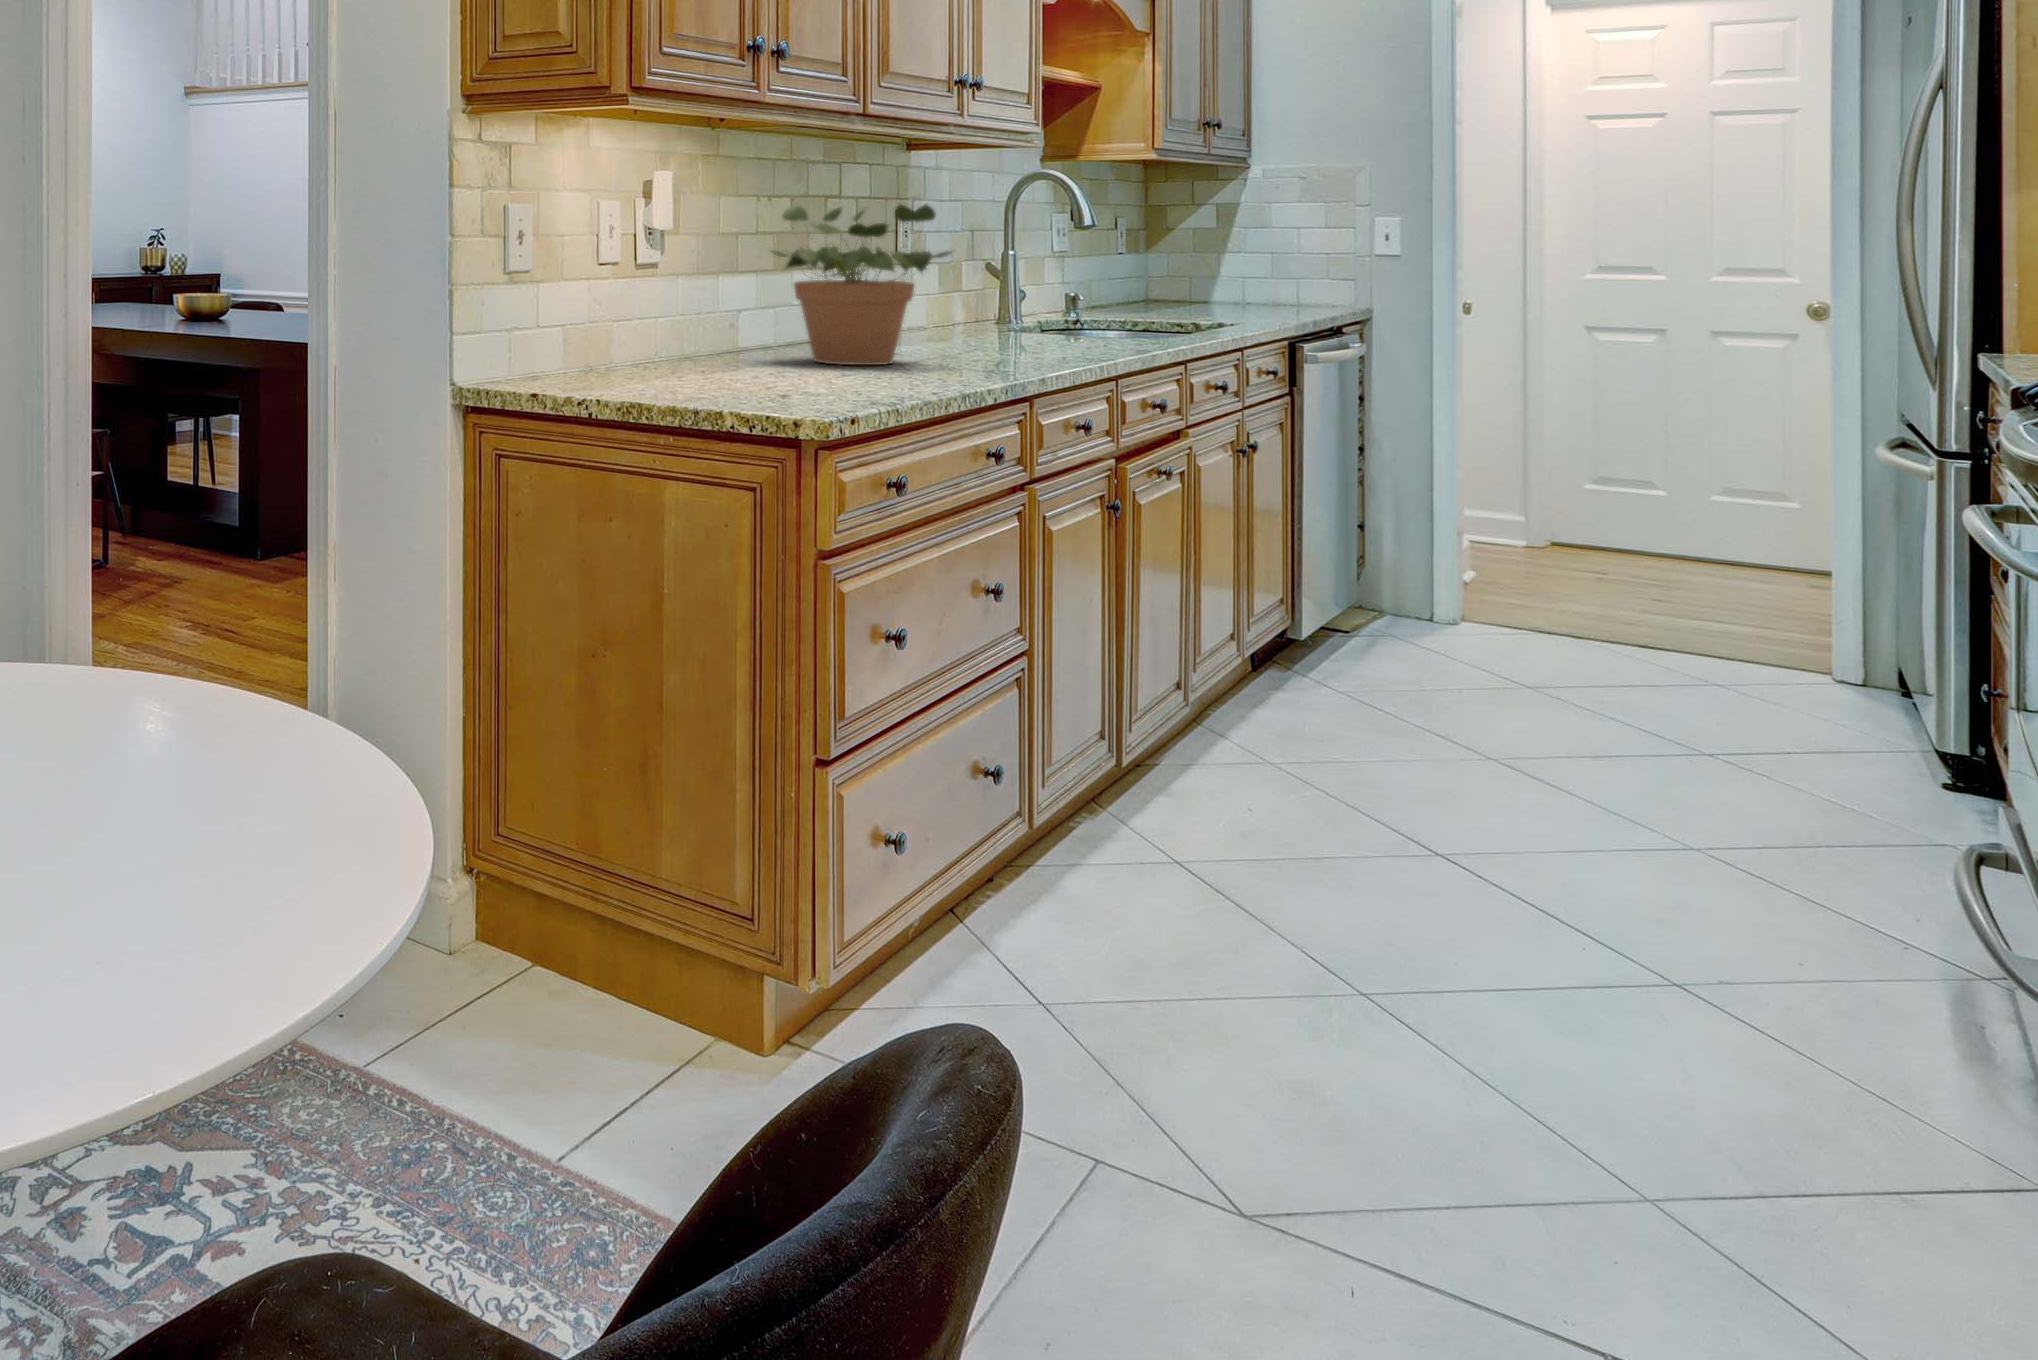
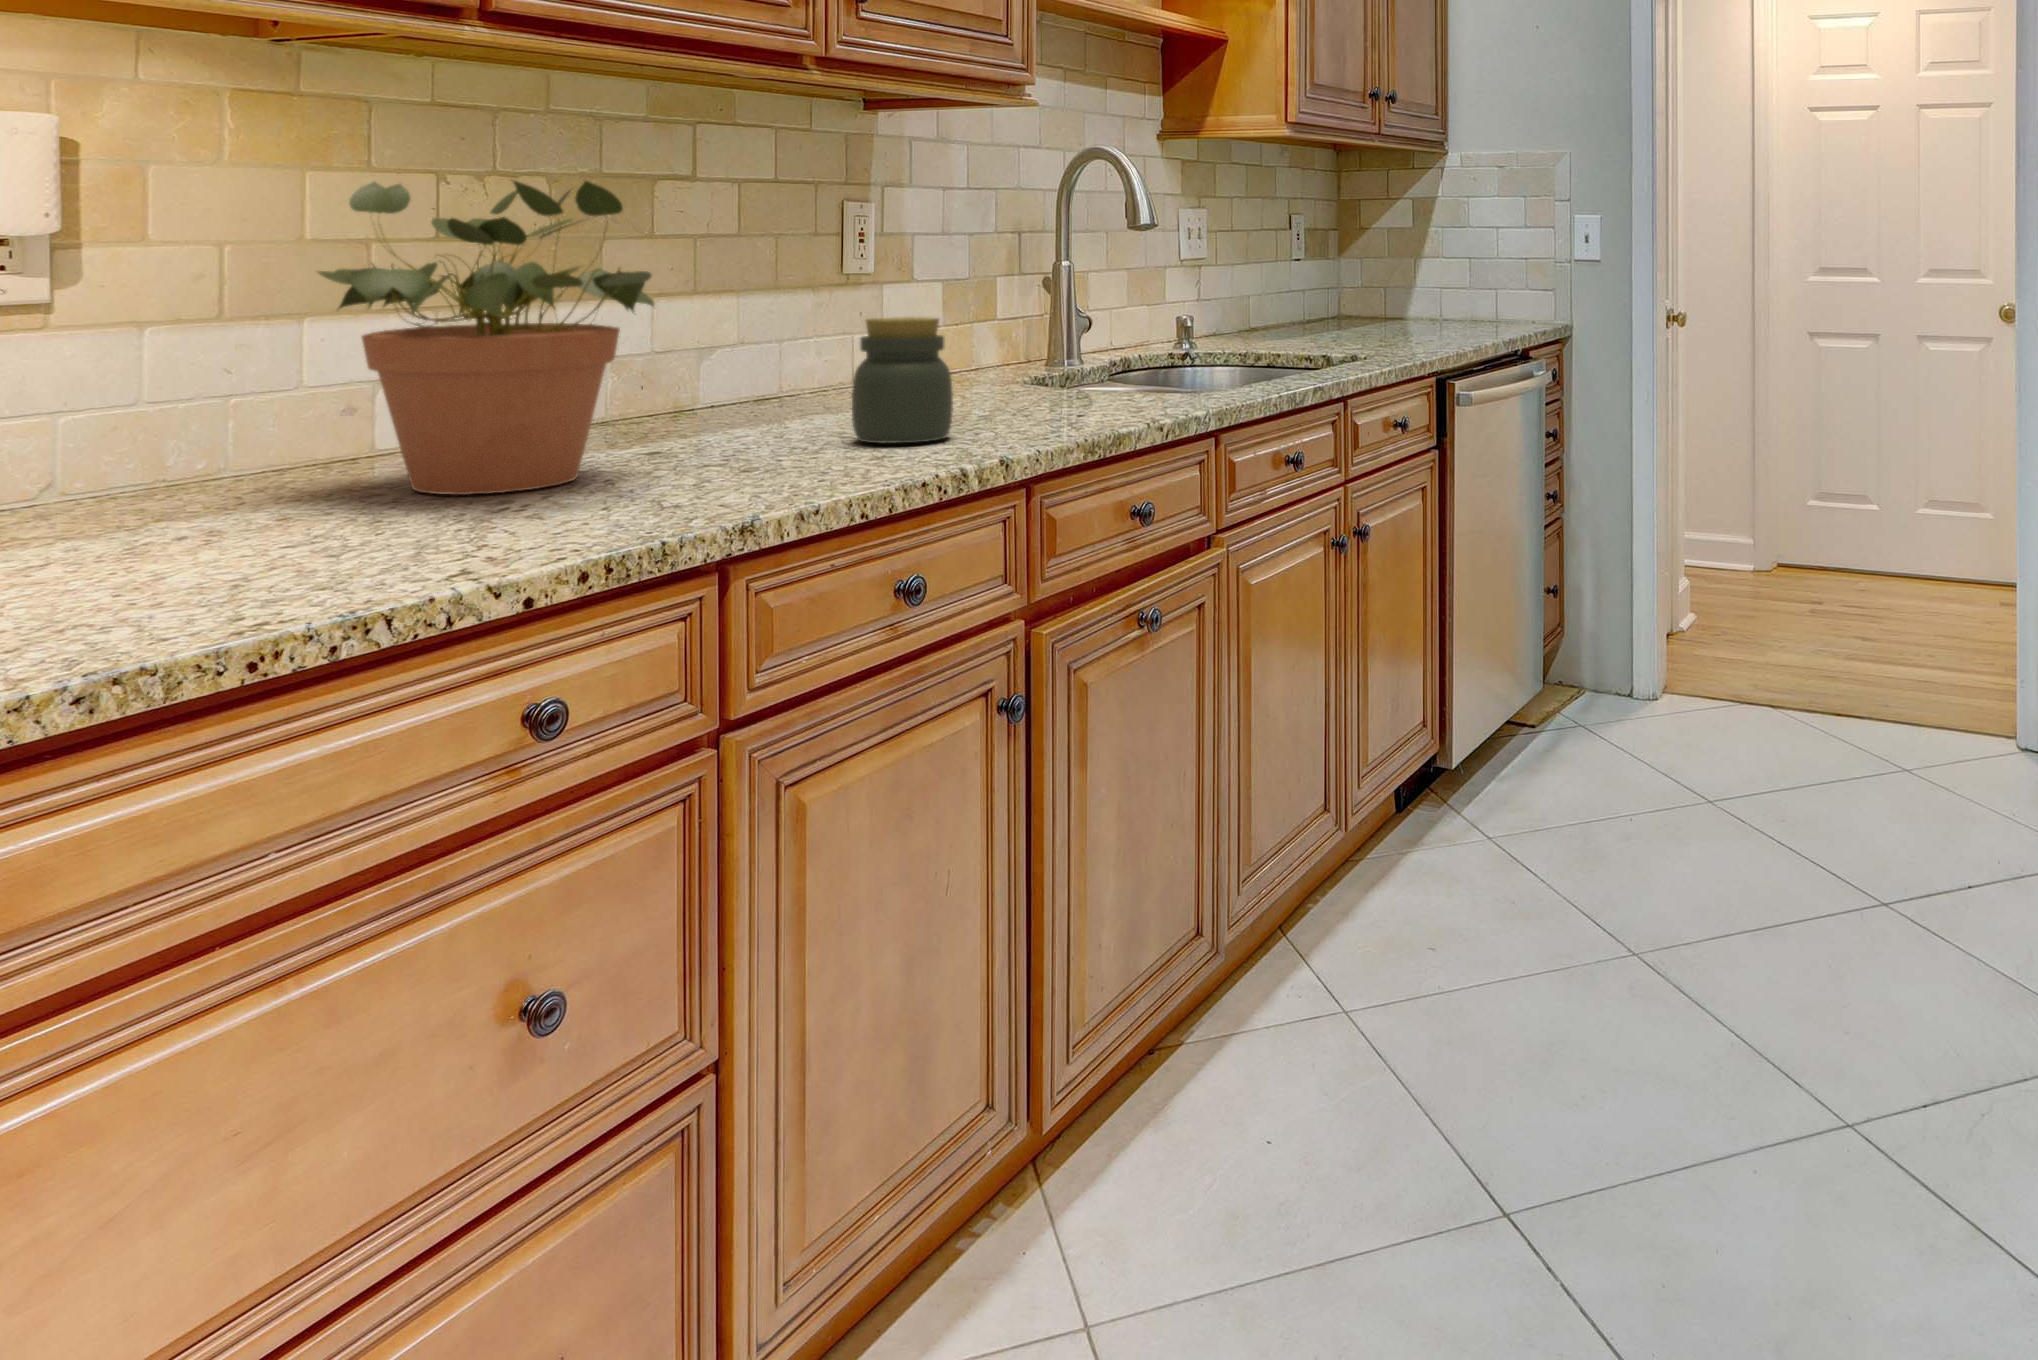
jar: none [992,282,1053,354] -> present [852,317,953,443]

